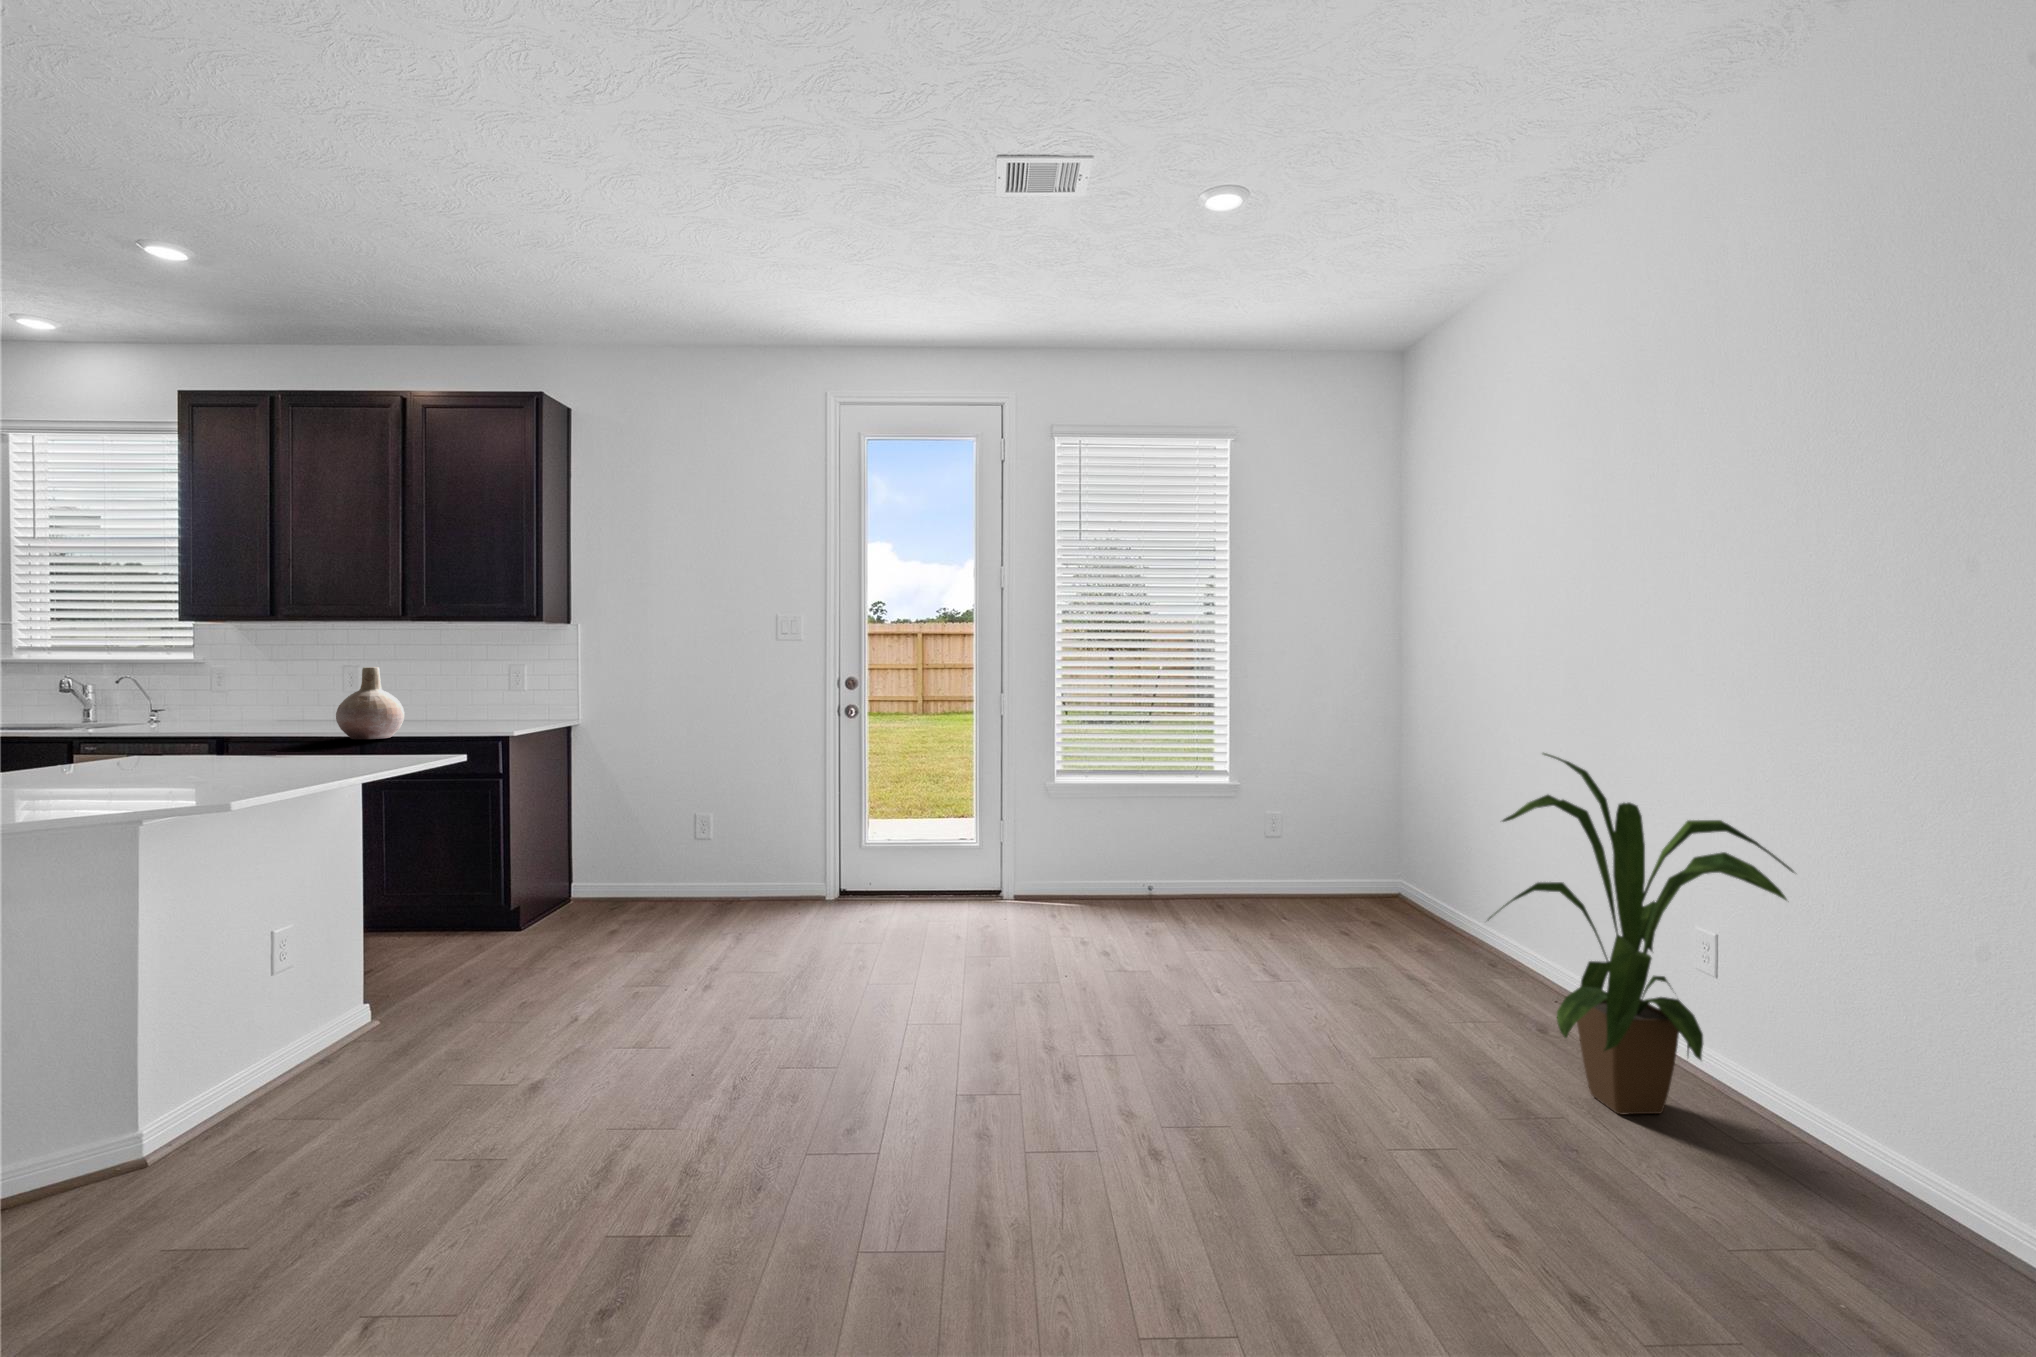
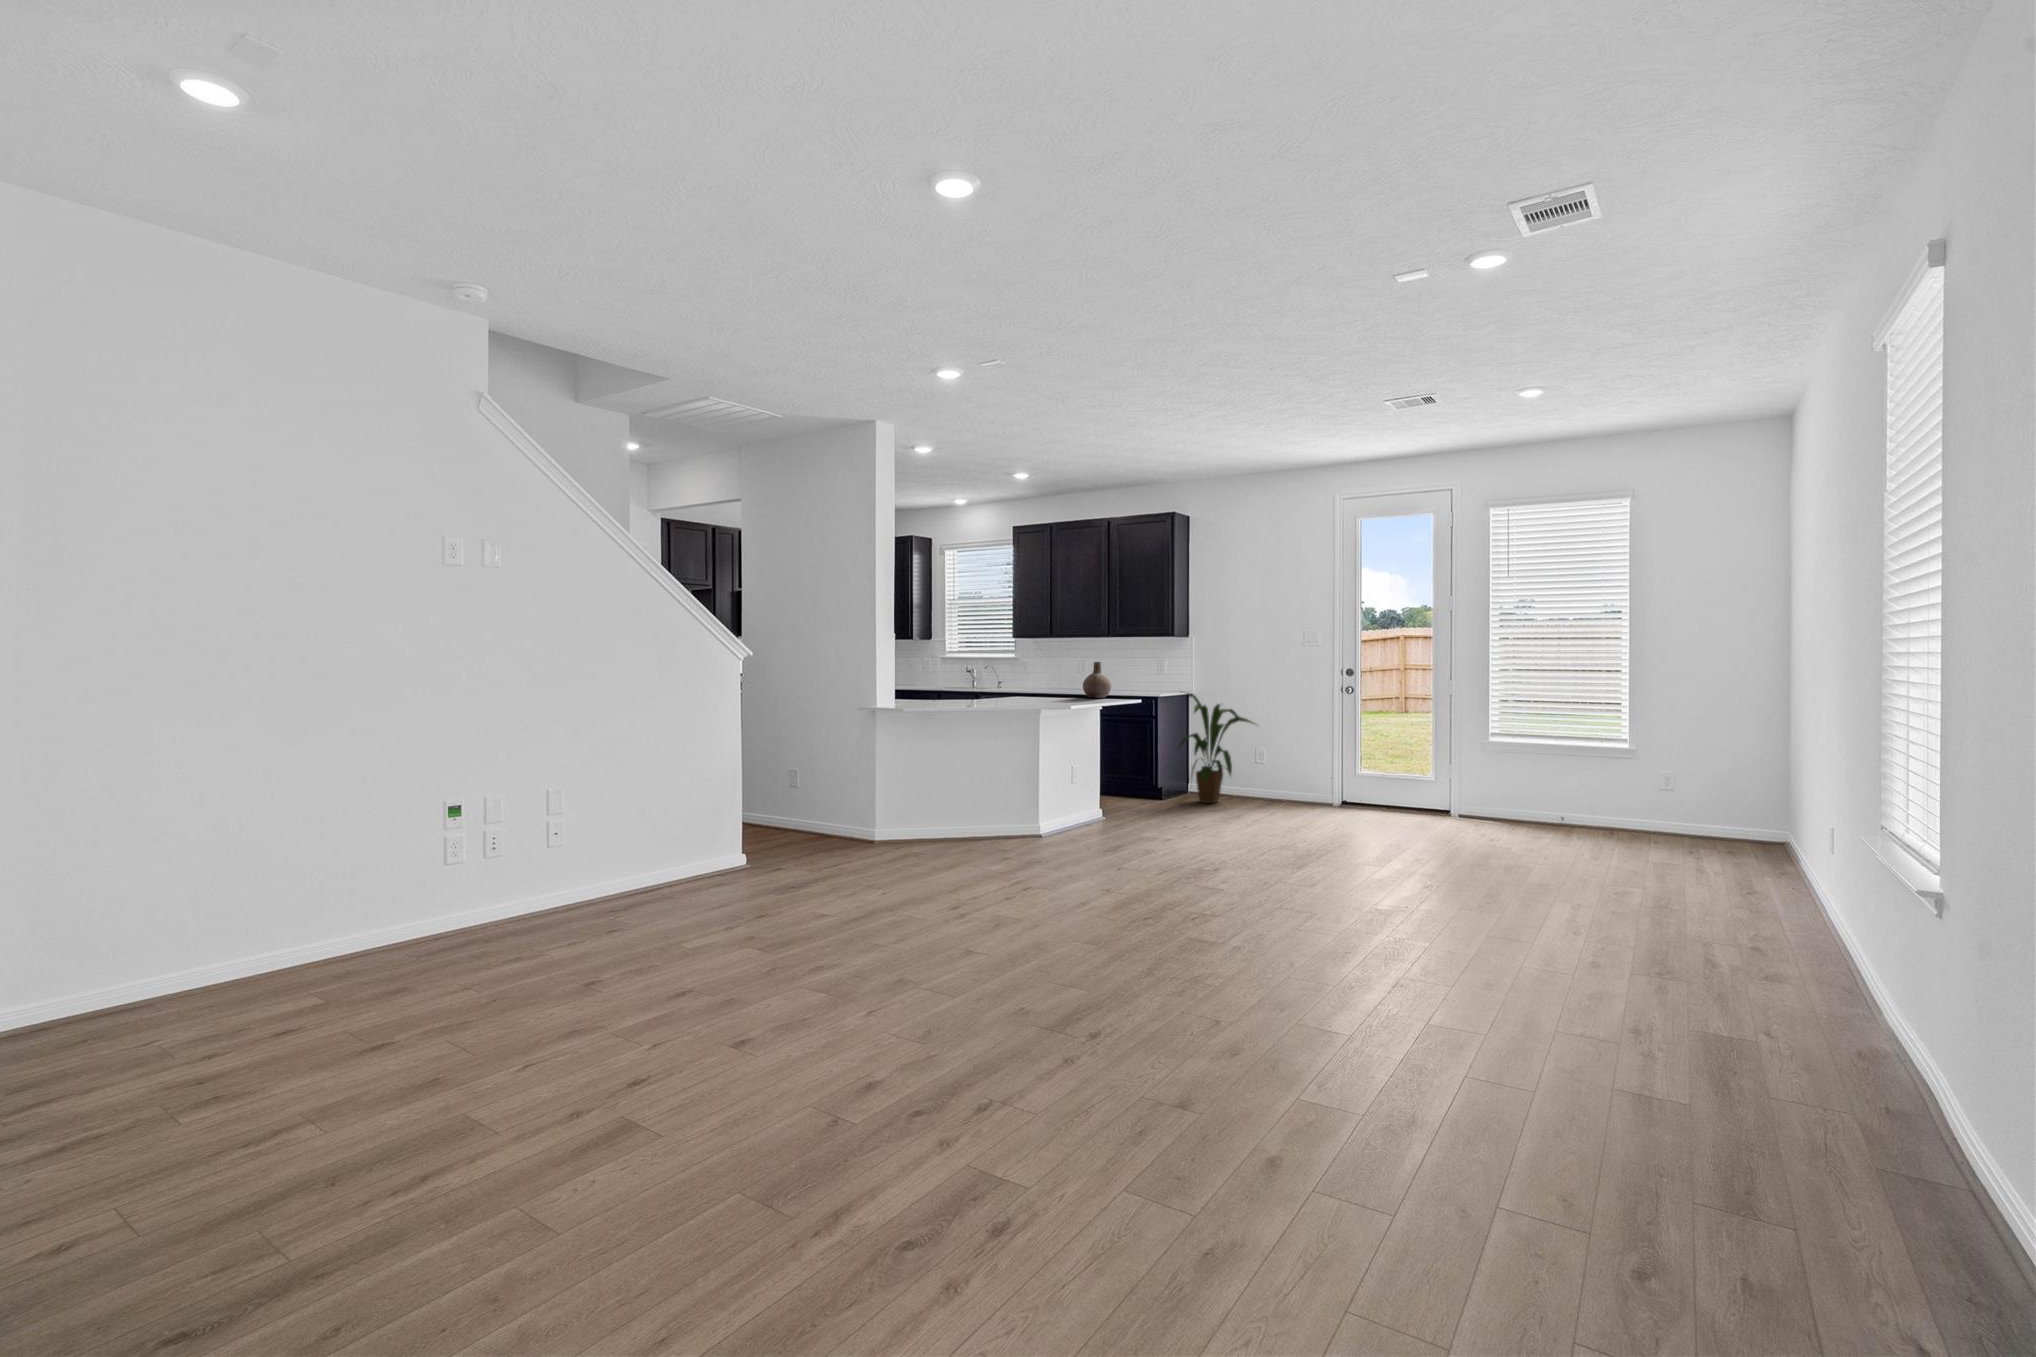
house plant: present [1489,753,1794,1115] -> present [1180,693,1254,803]

